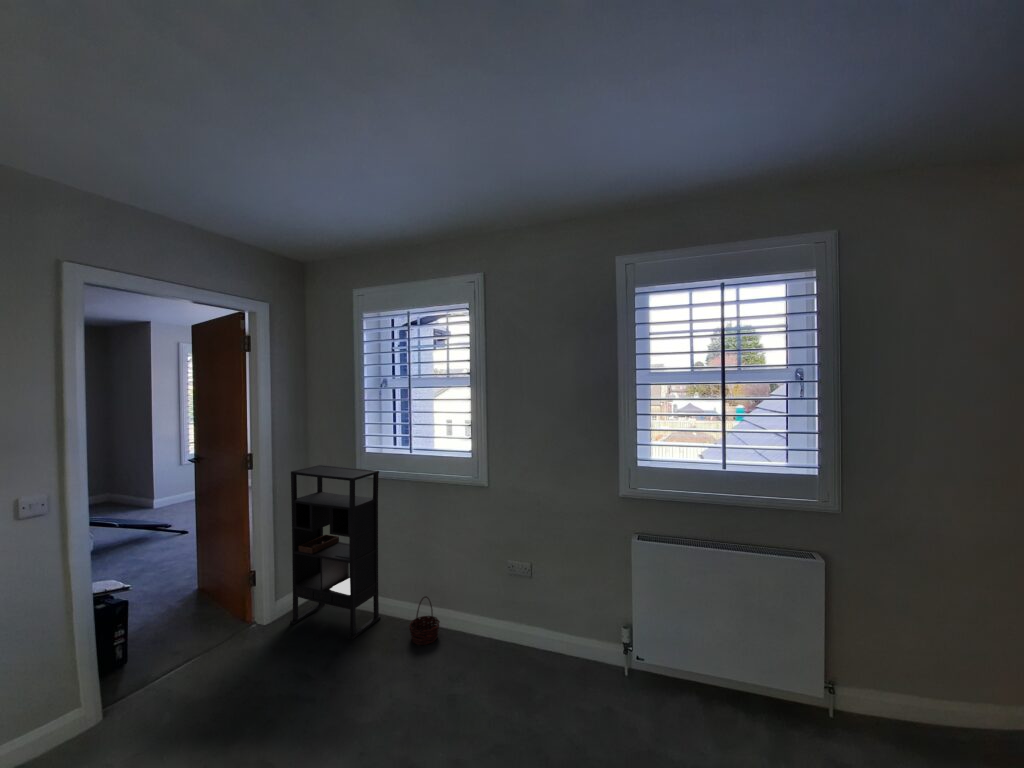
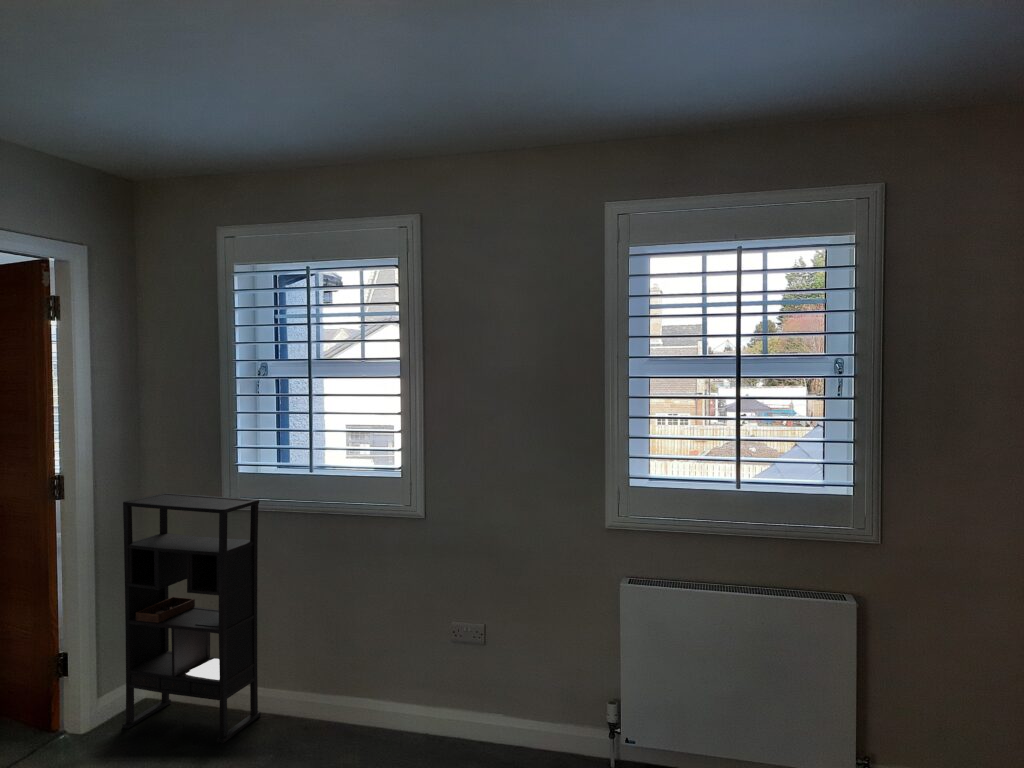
basket: present [409,596,440,645] -> none [308,678,353,745]

